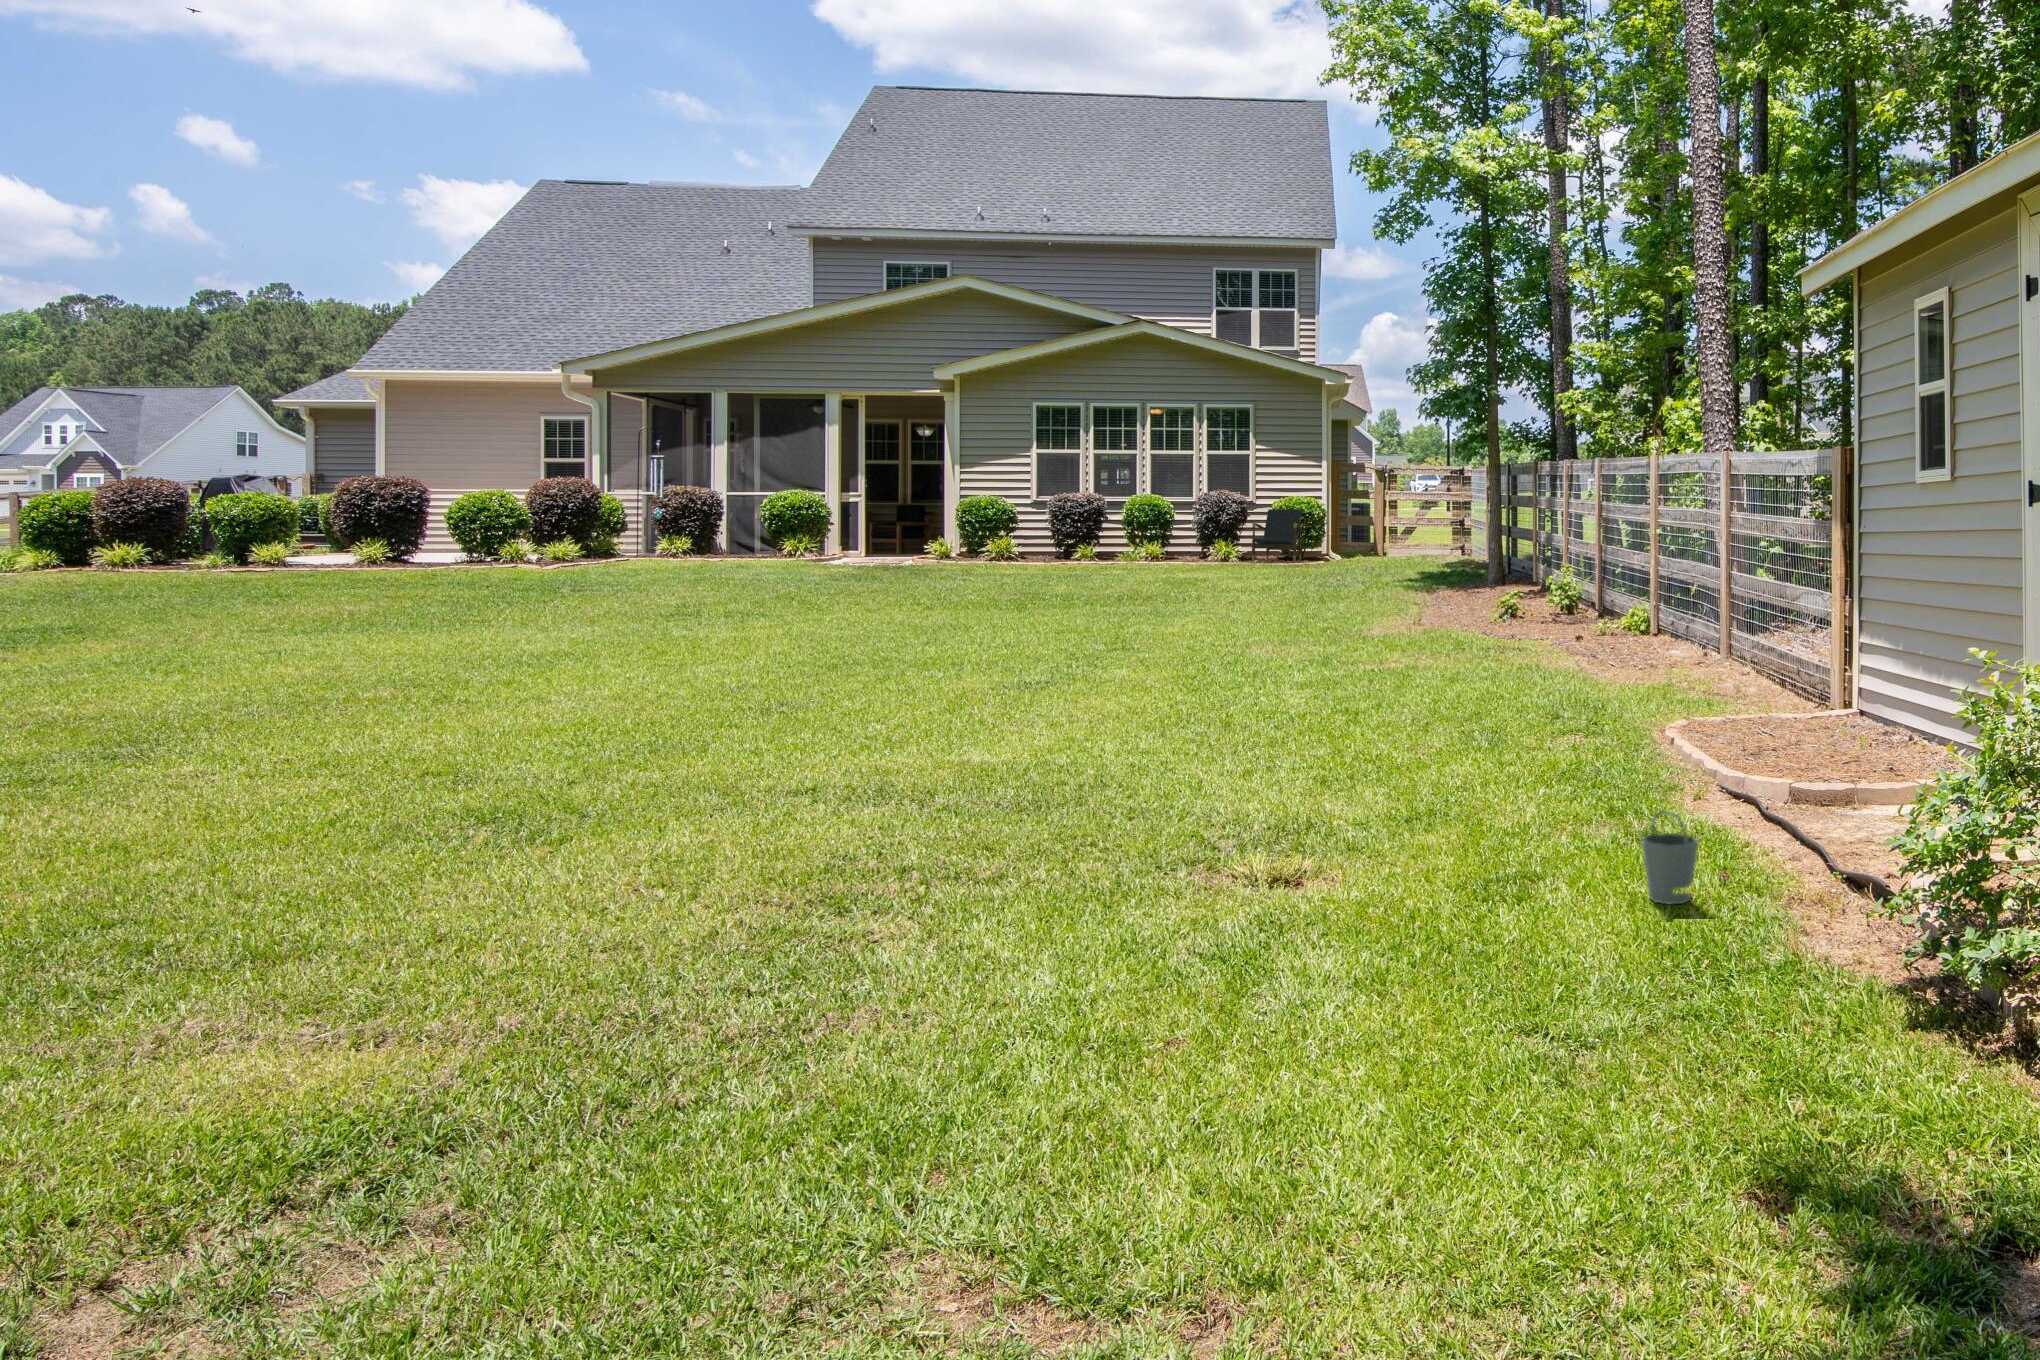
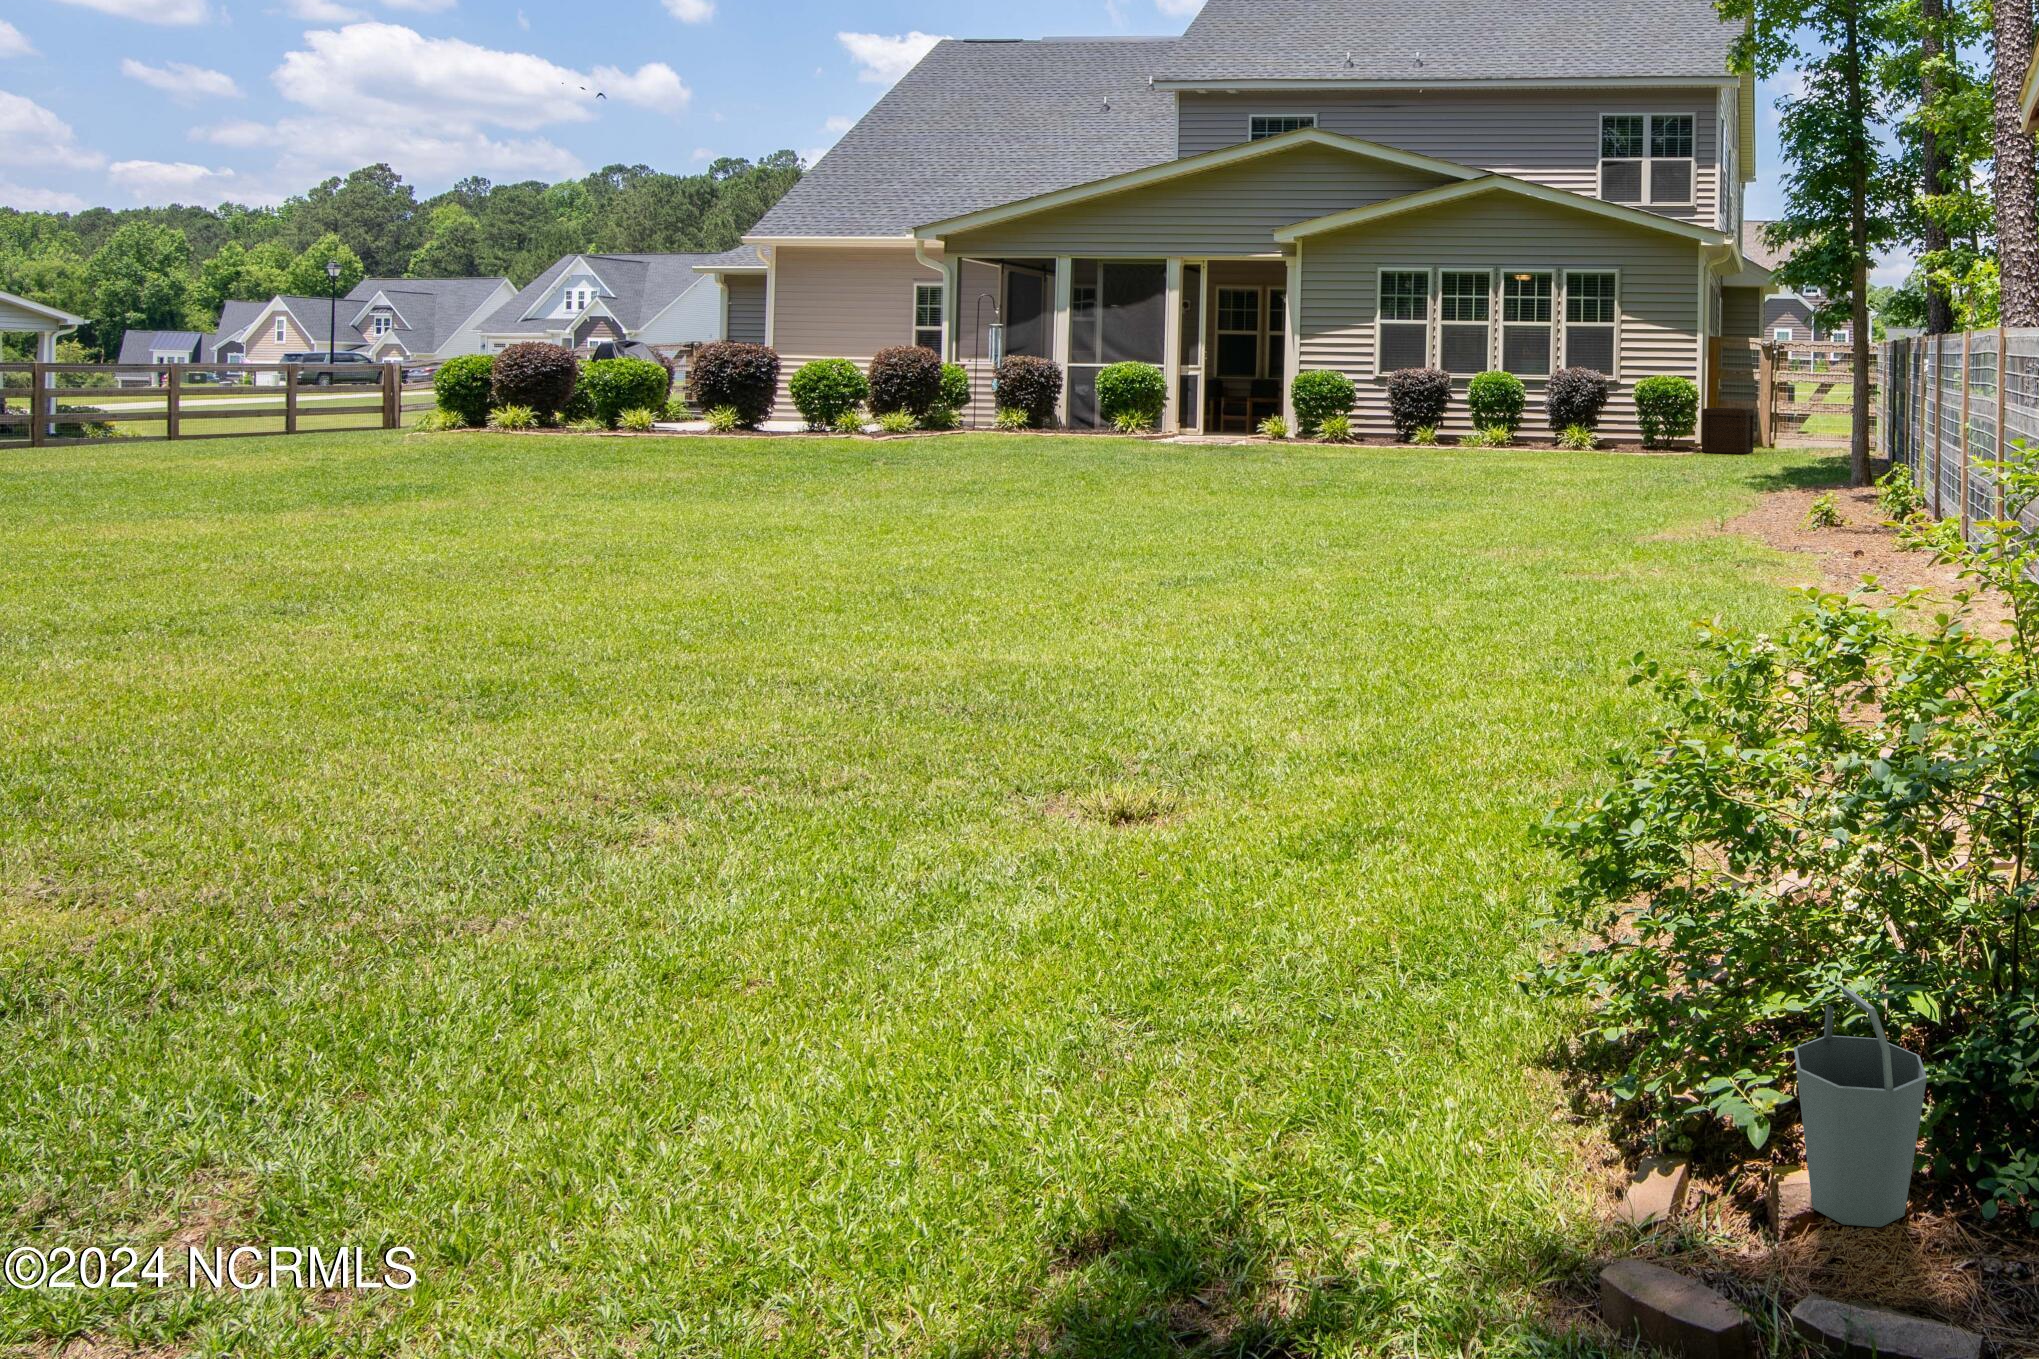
lounge chair: present [1252,509,1302,561] -> none [1613,390,1674,453]
wooden crate: none [1323,522,1364,560] -> present [1702,408,1754,454]

